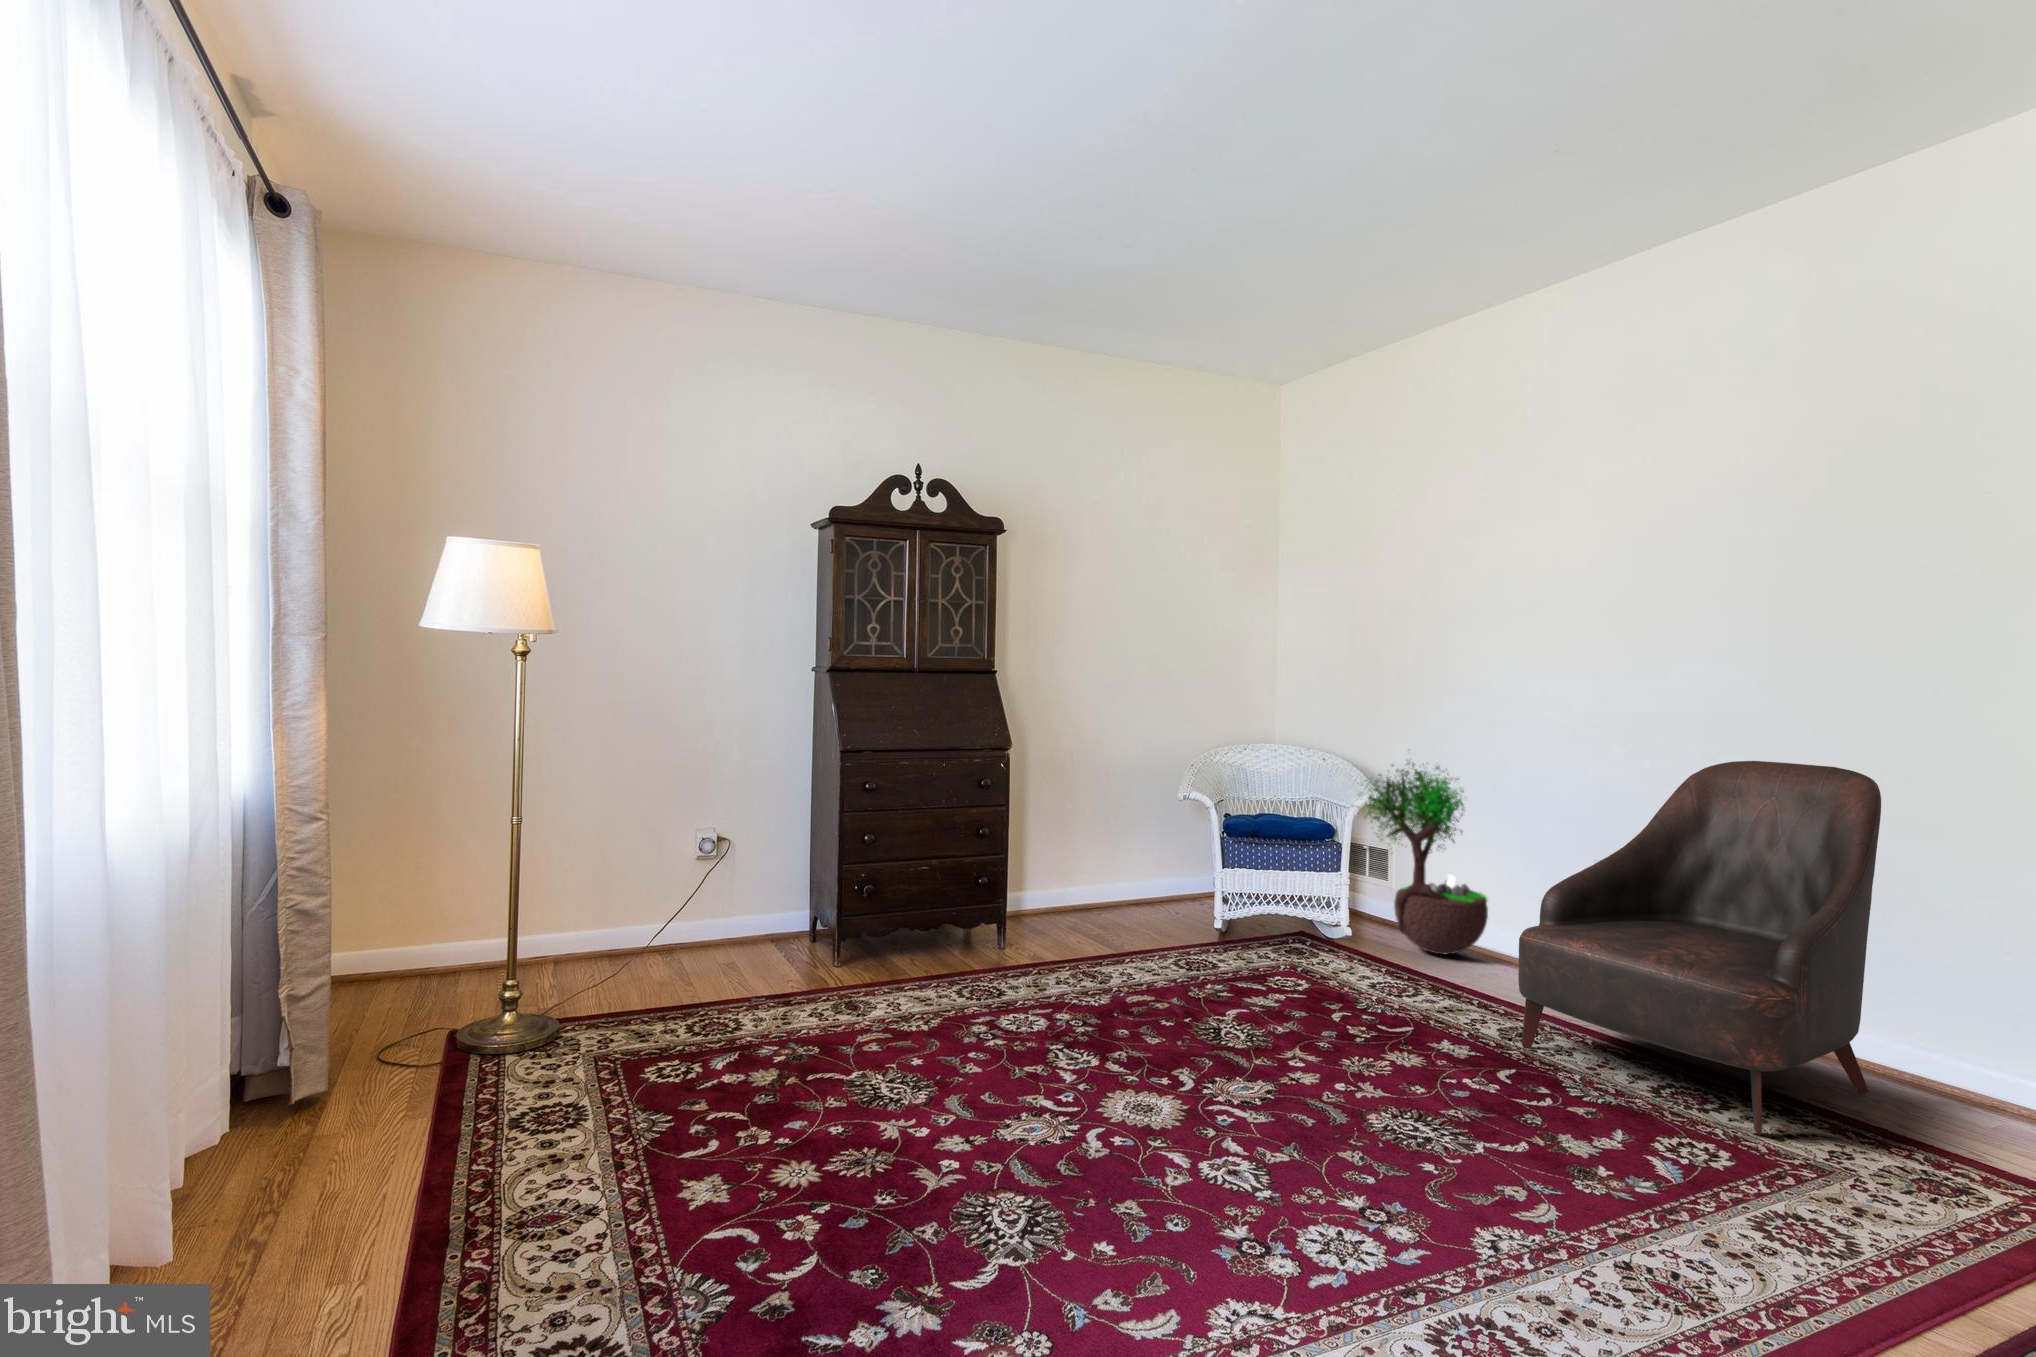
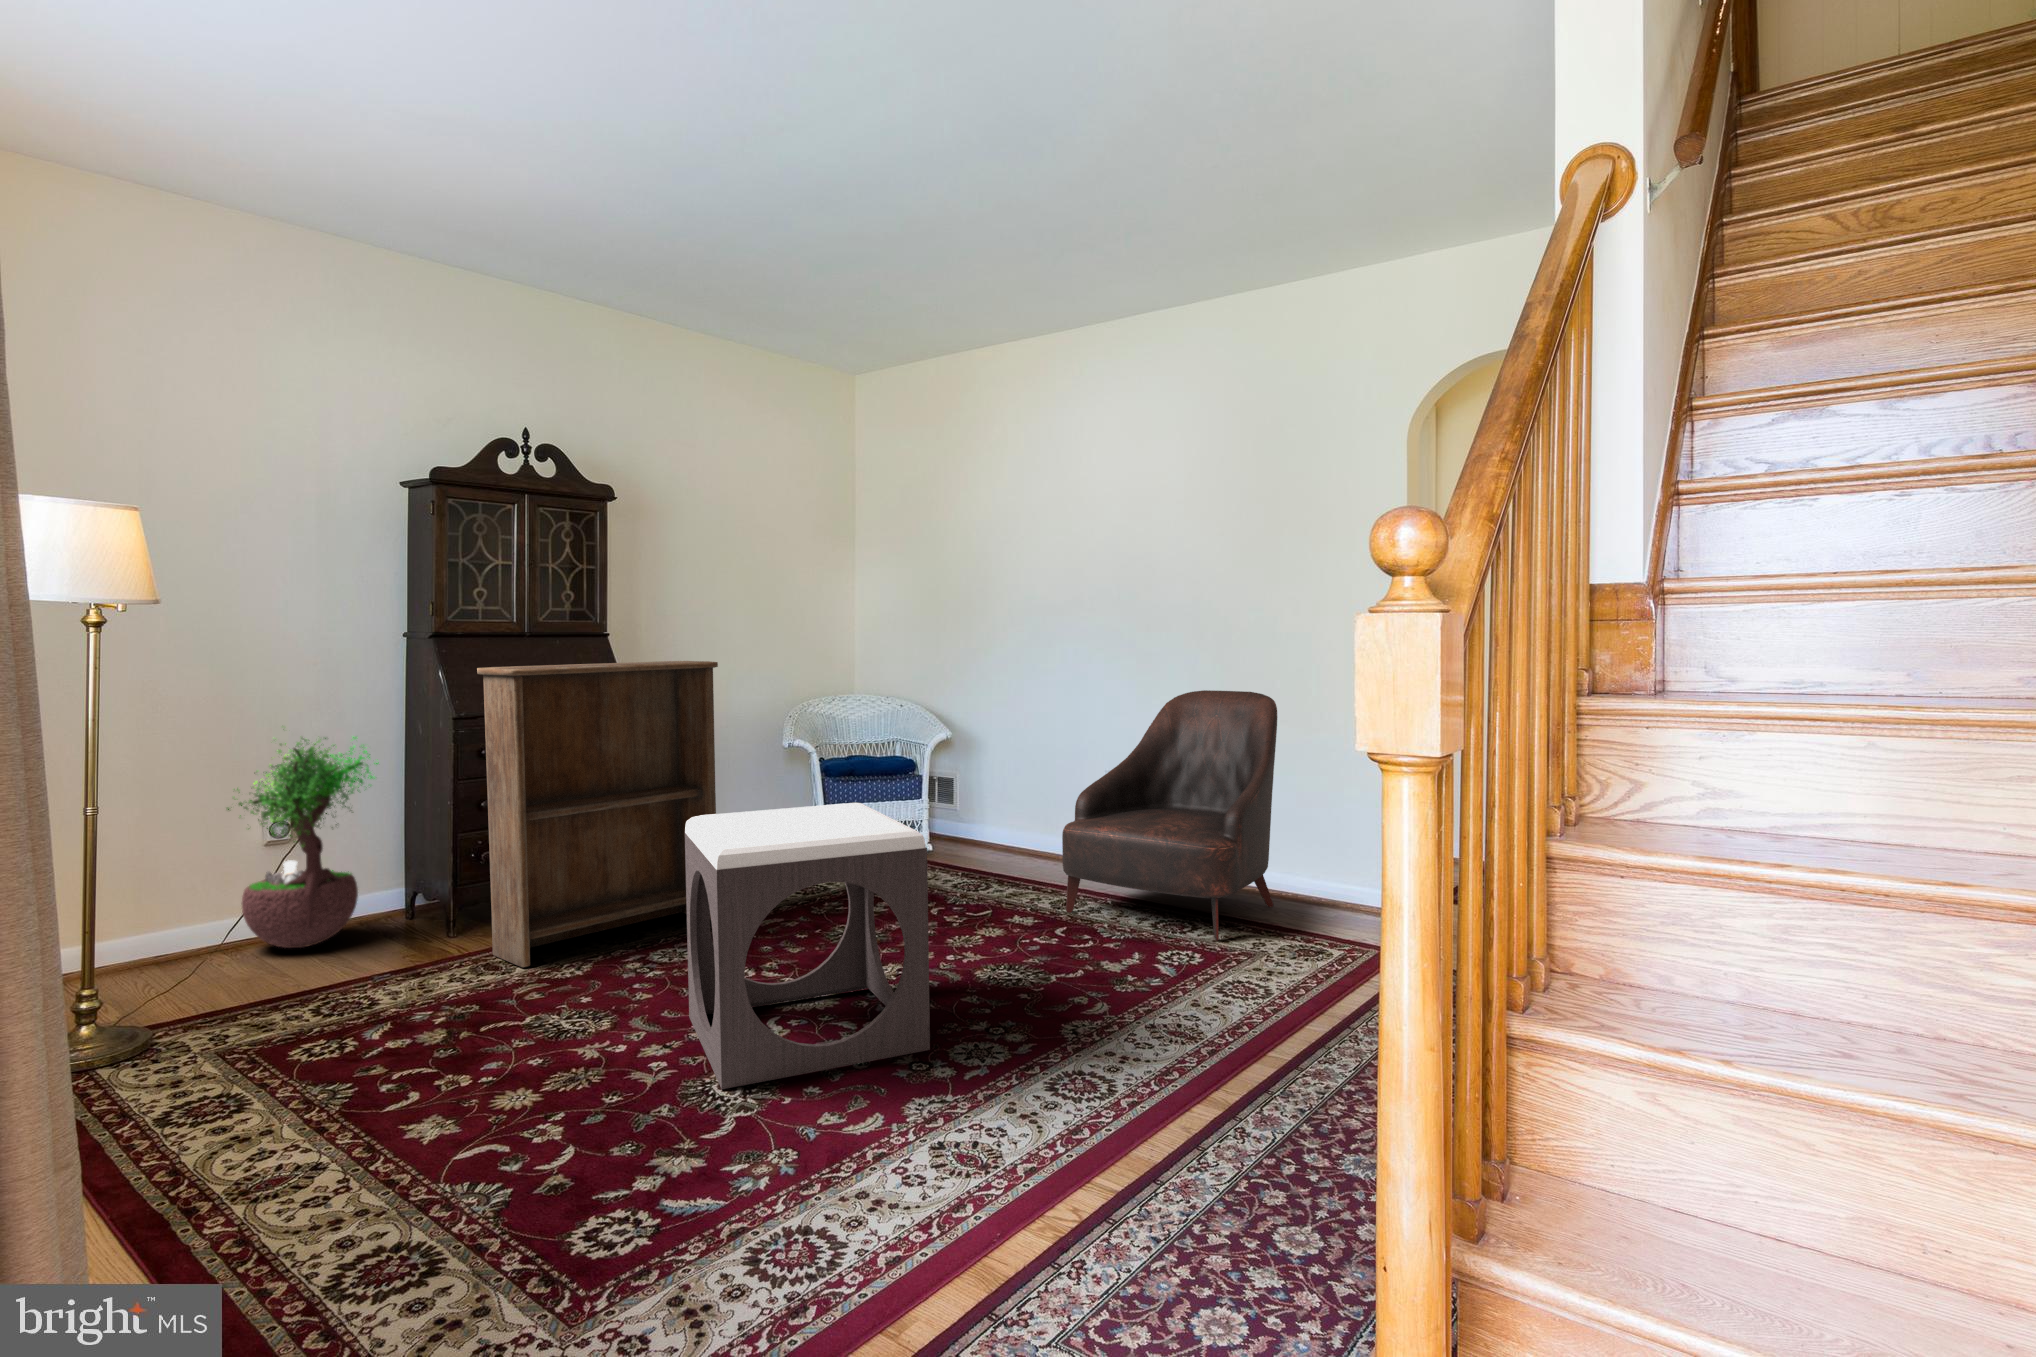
bookshelf: none [855,696,1096,1012] -> present [477,661,718,967]
potted tree: present [1357,762,1488,954] -> present [227,737,379,948]
footstool: none [1003,875,1278,1224] -> present [685,803,930,1089]

